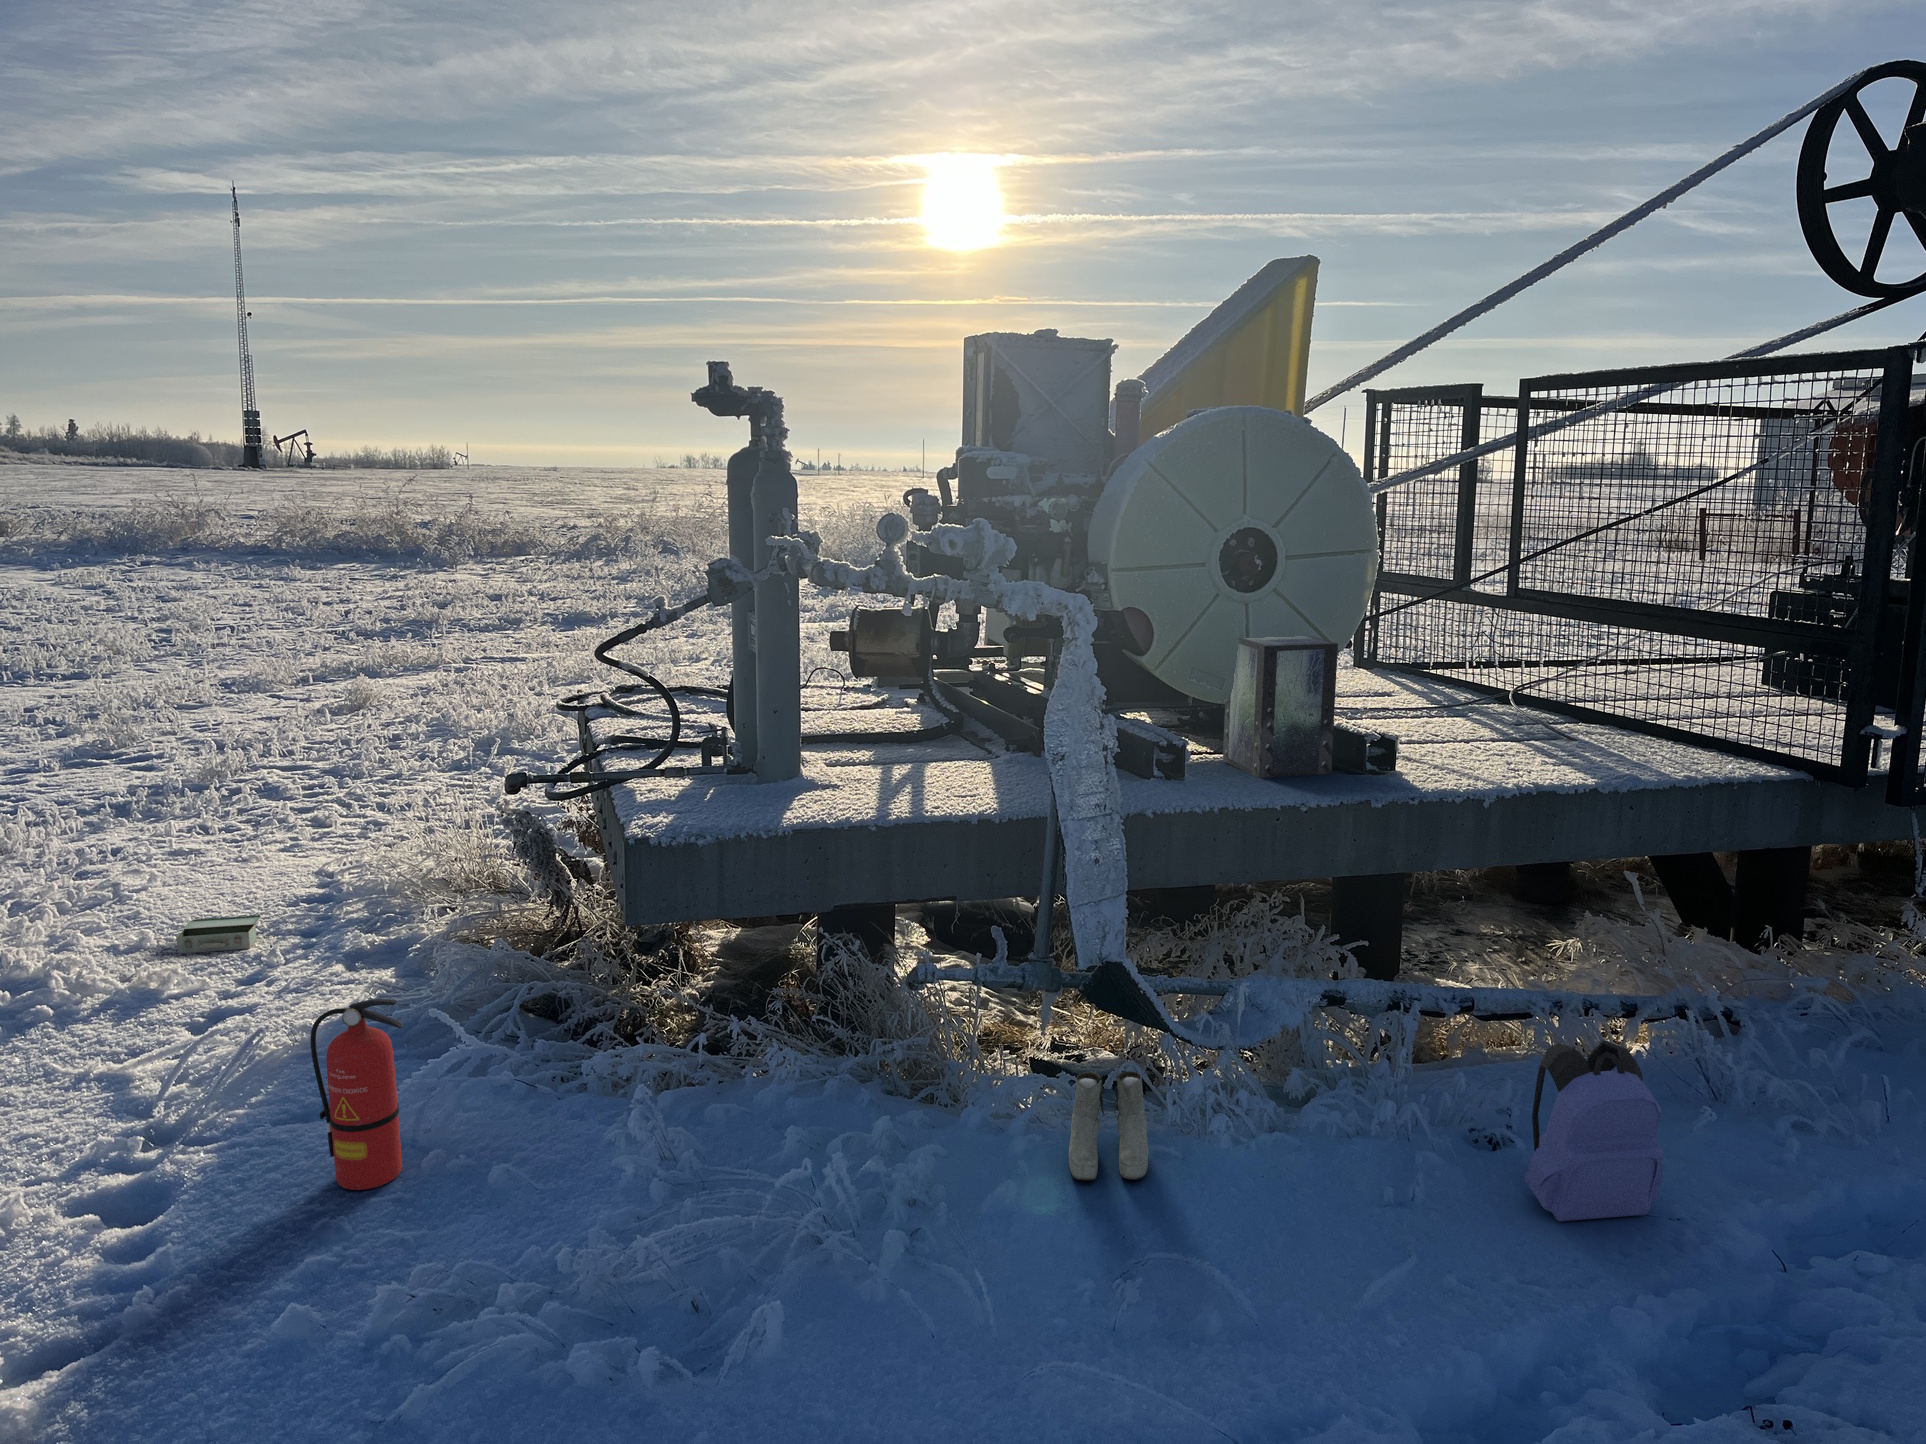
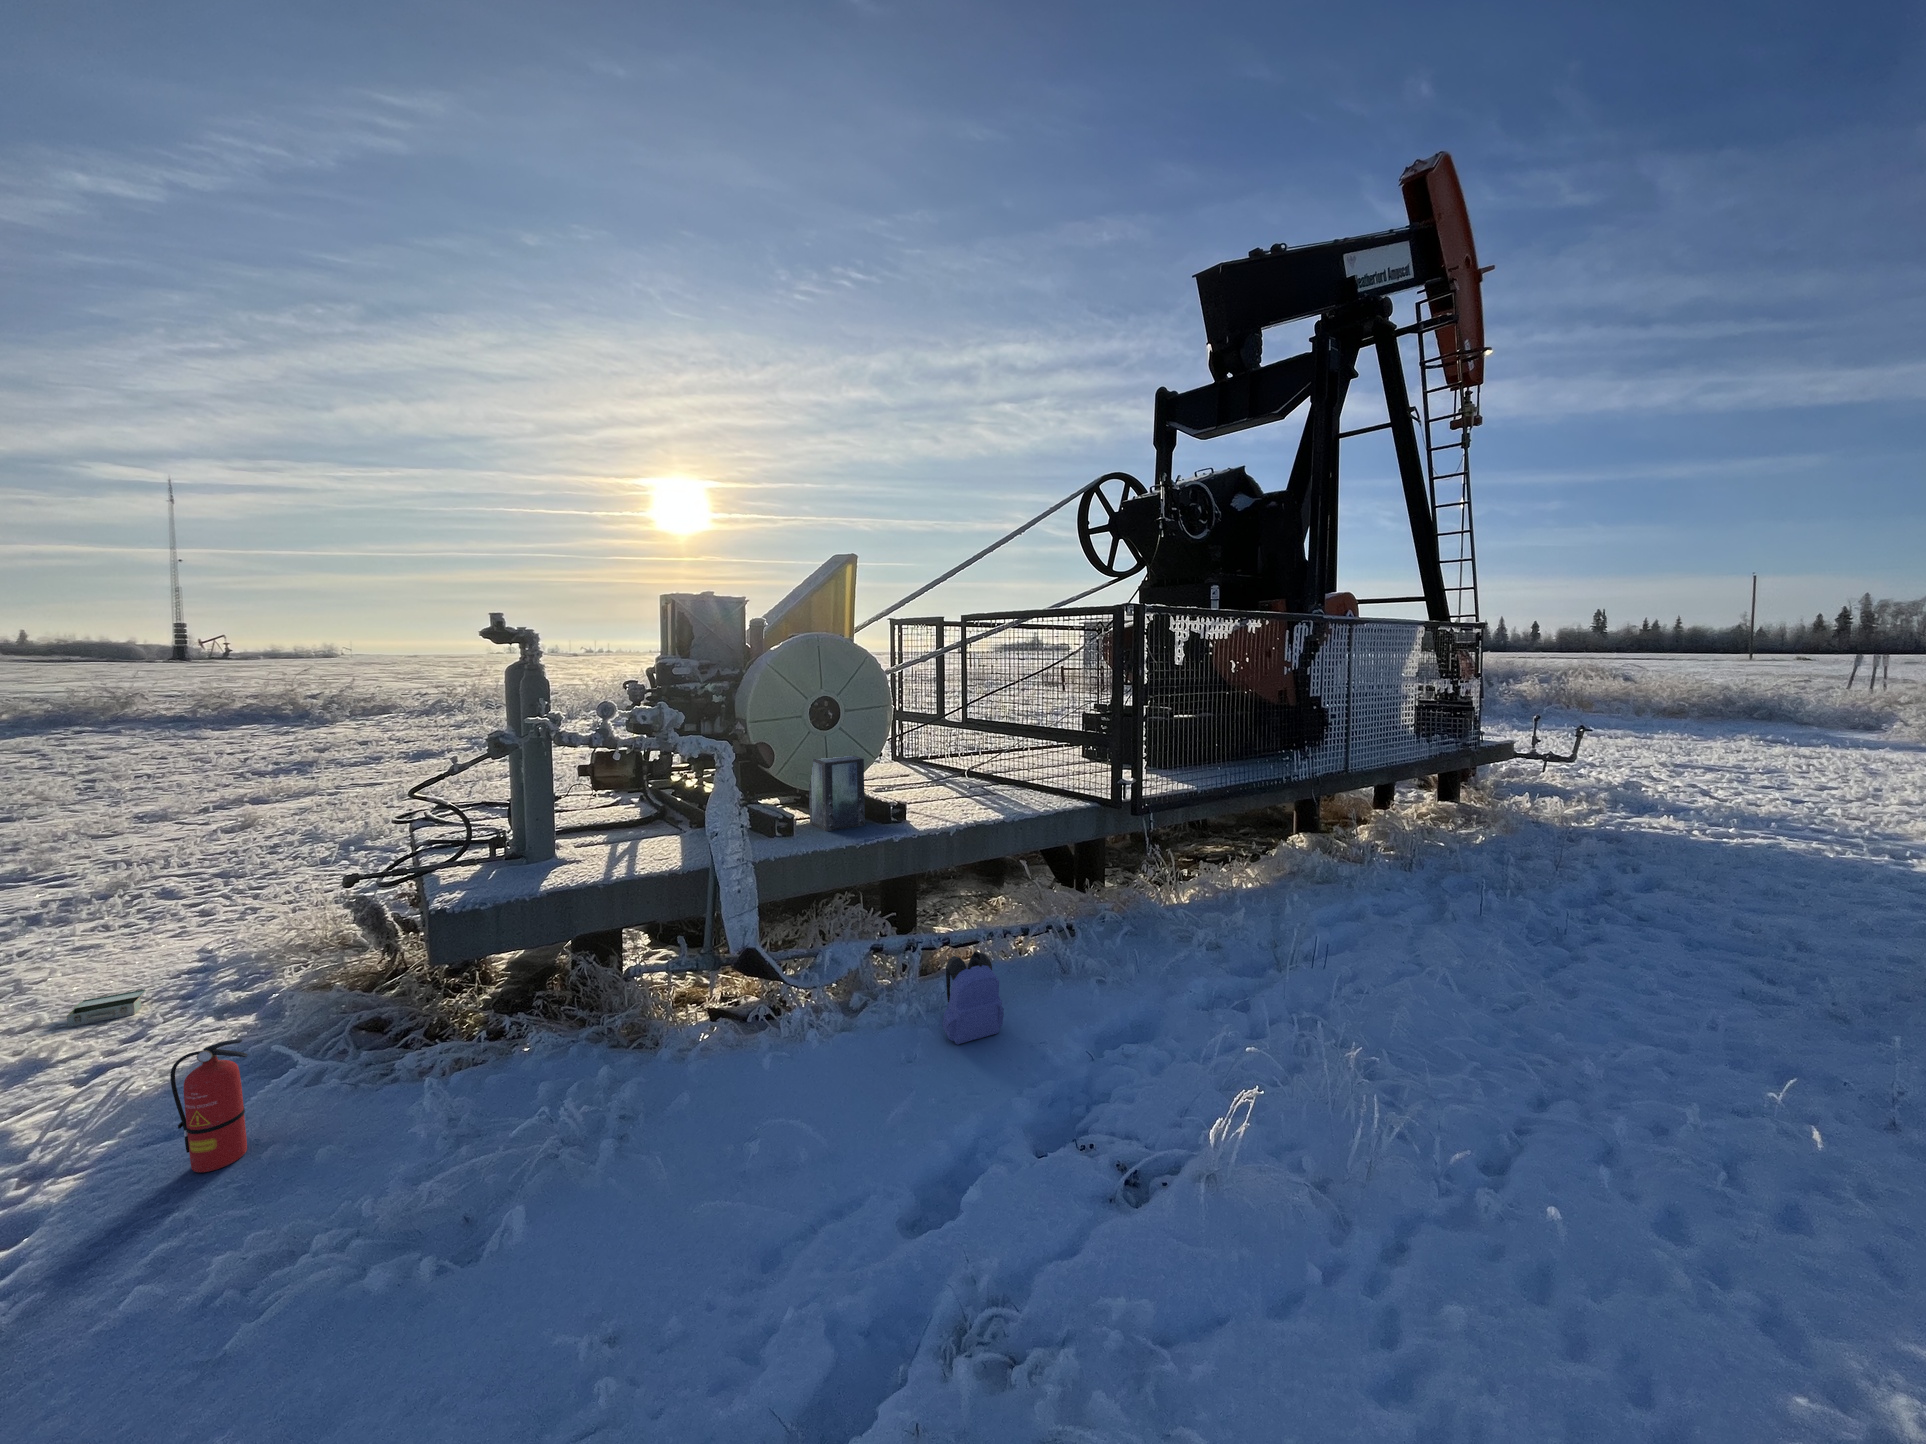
boots: present [1069,1071,1148,1180] -> none [704,1005,749,1070]

